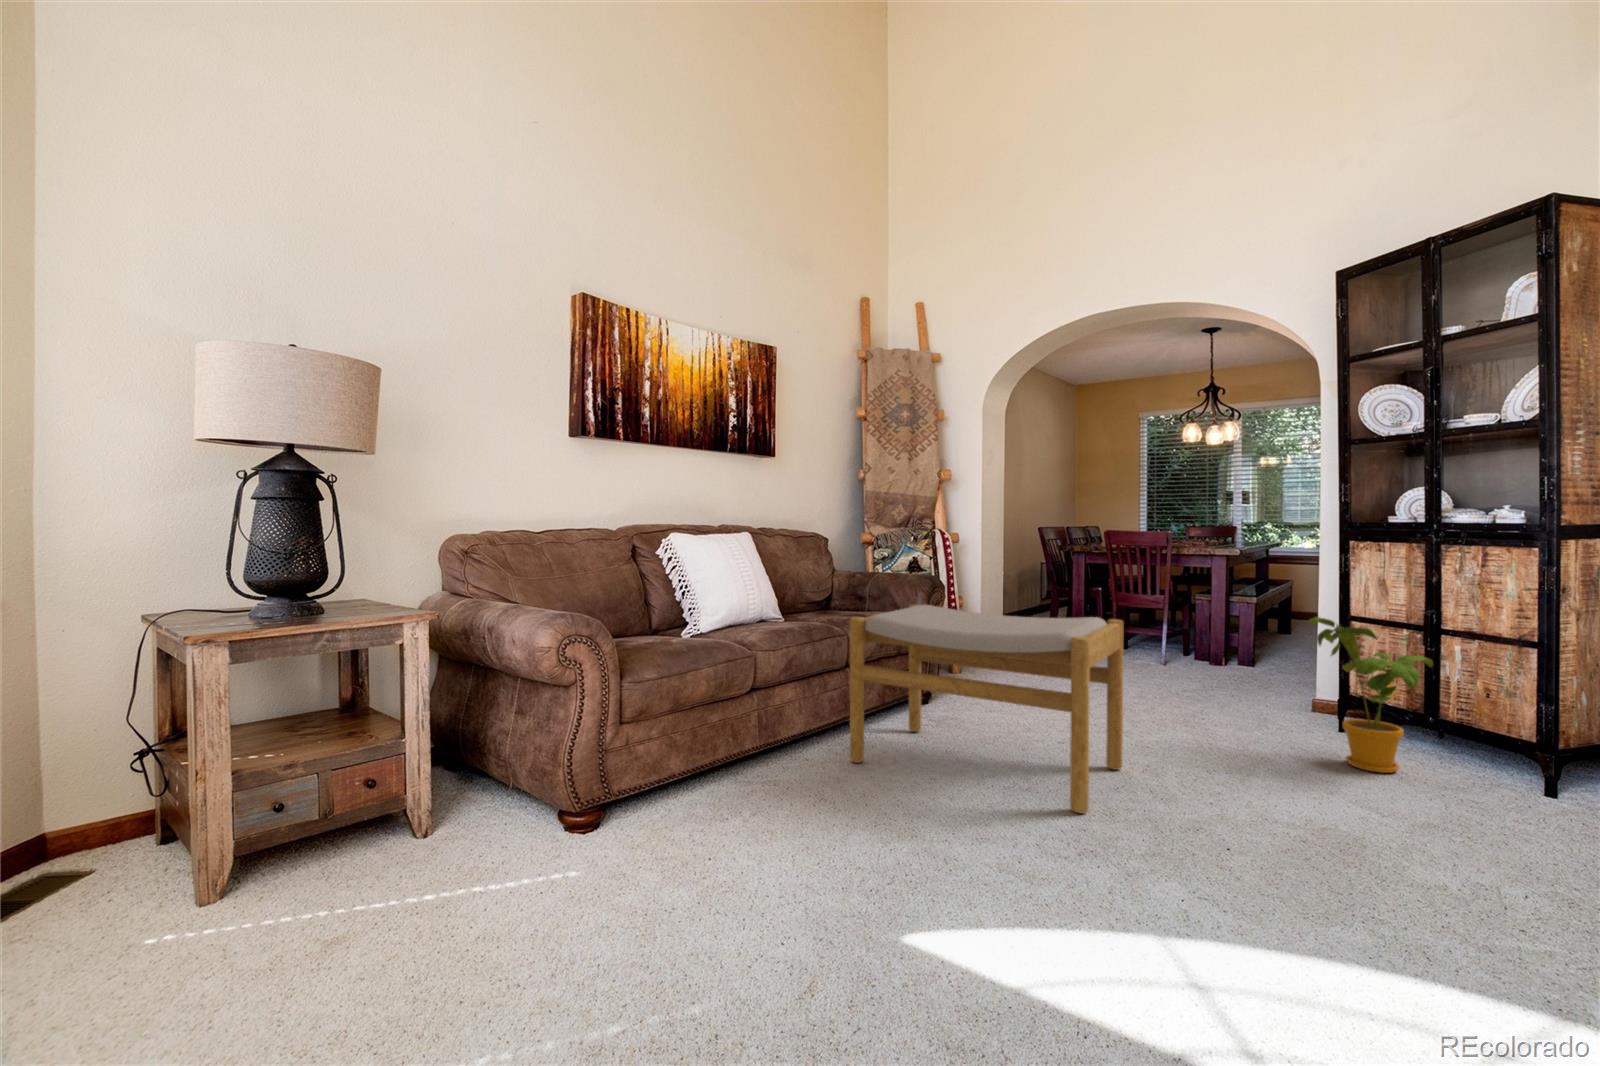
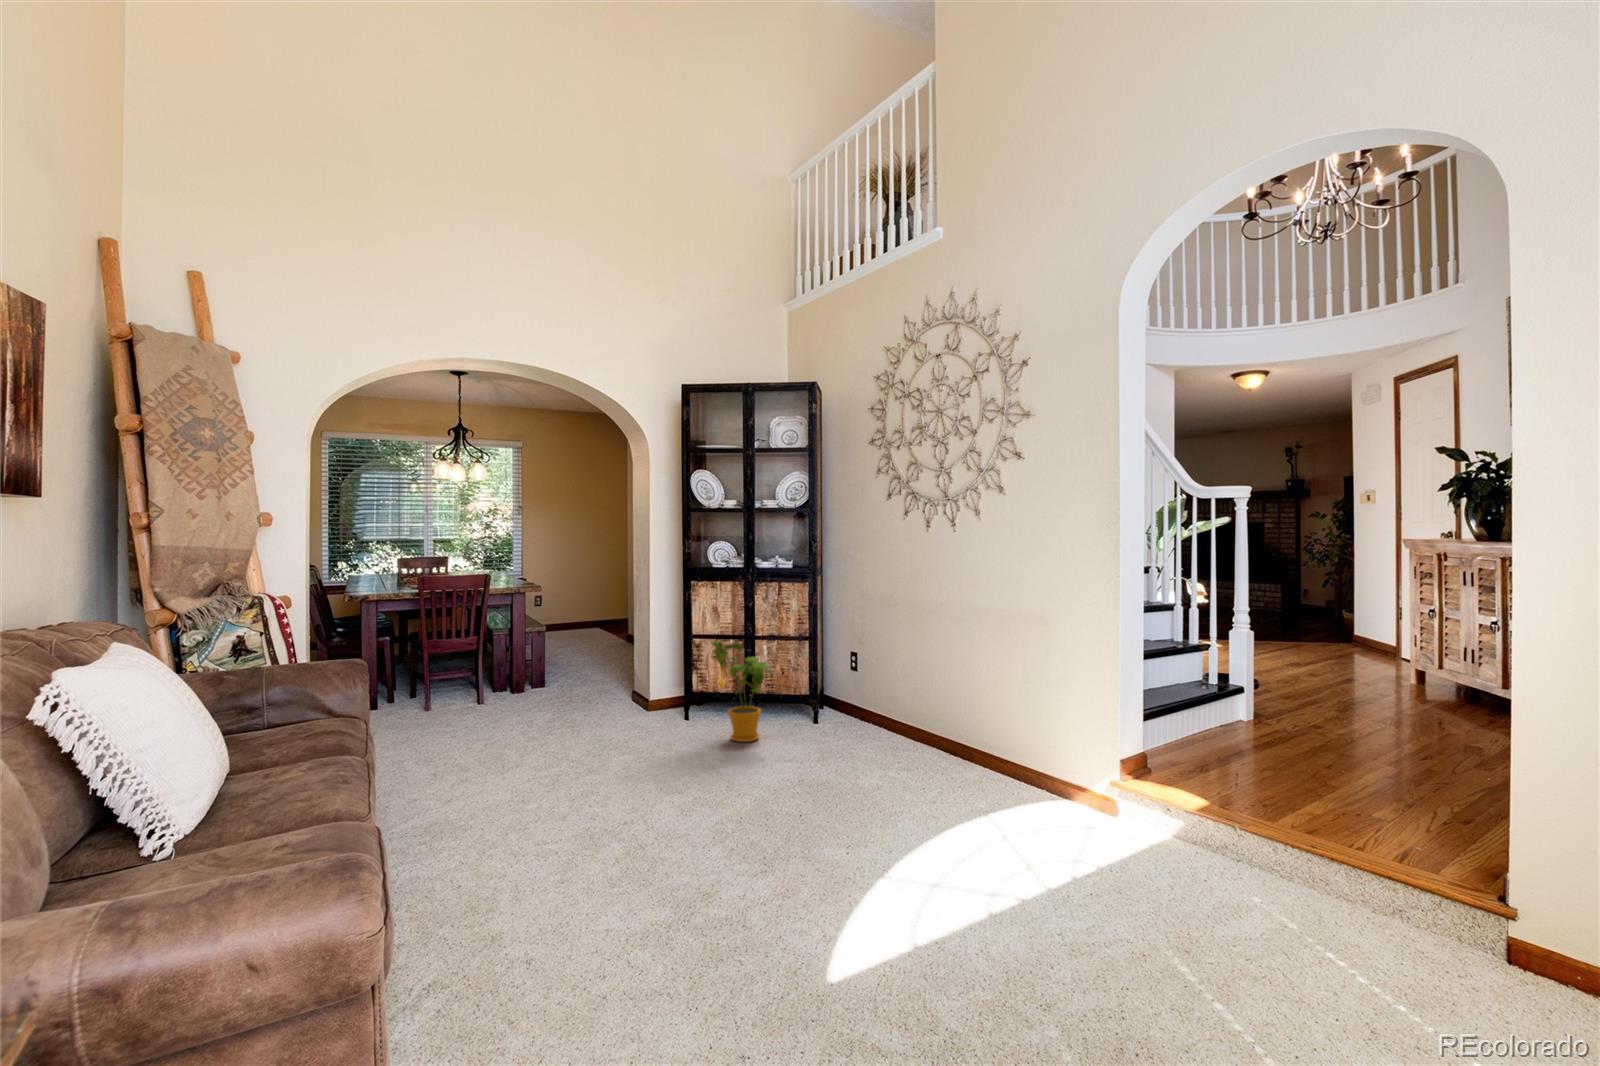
footstool: present [850,605,1123,813] -> none [433,670,716,909]

